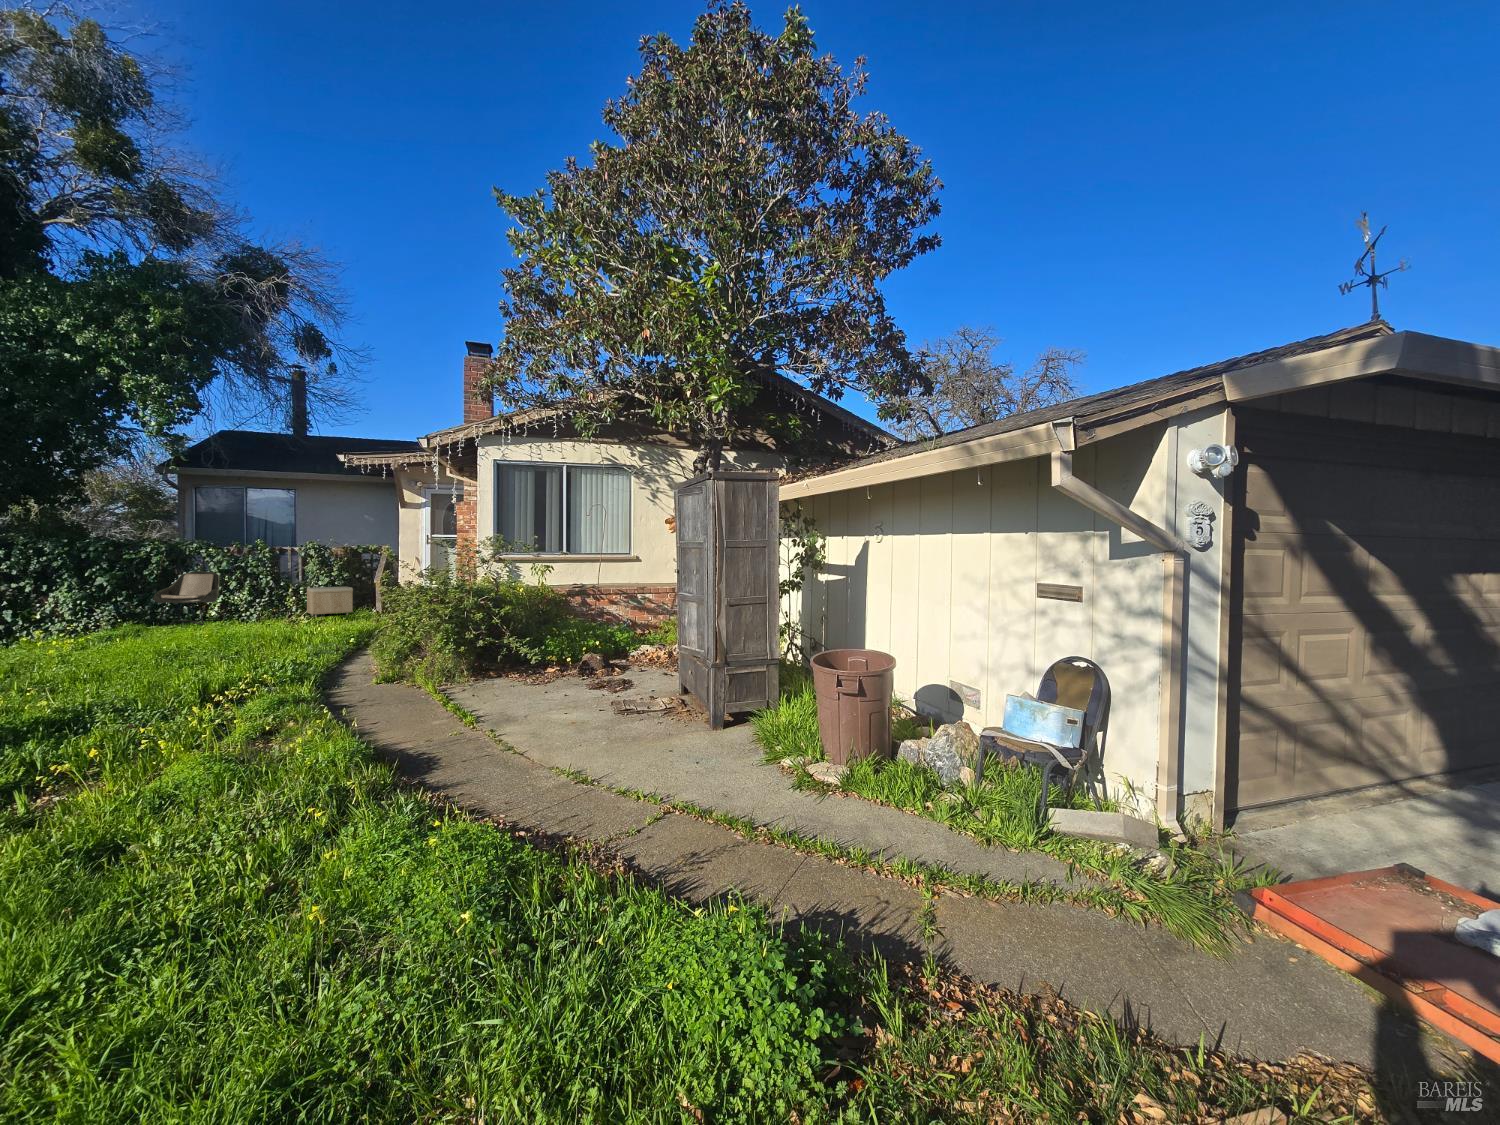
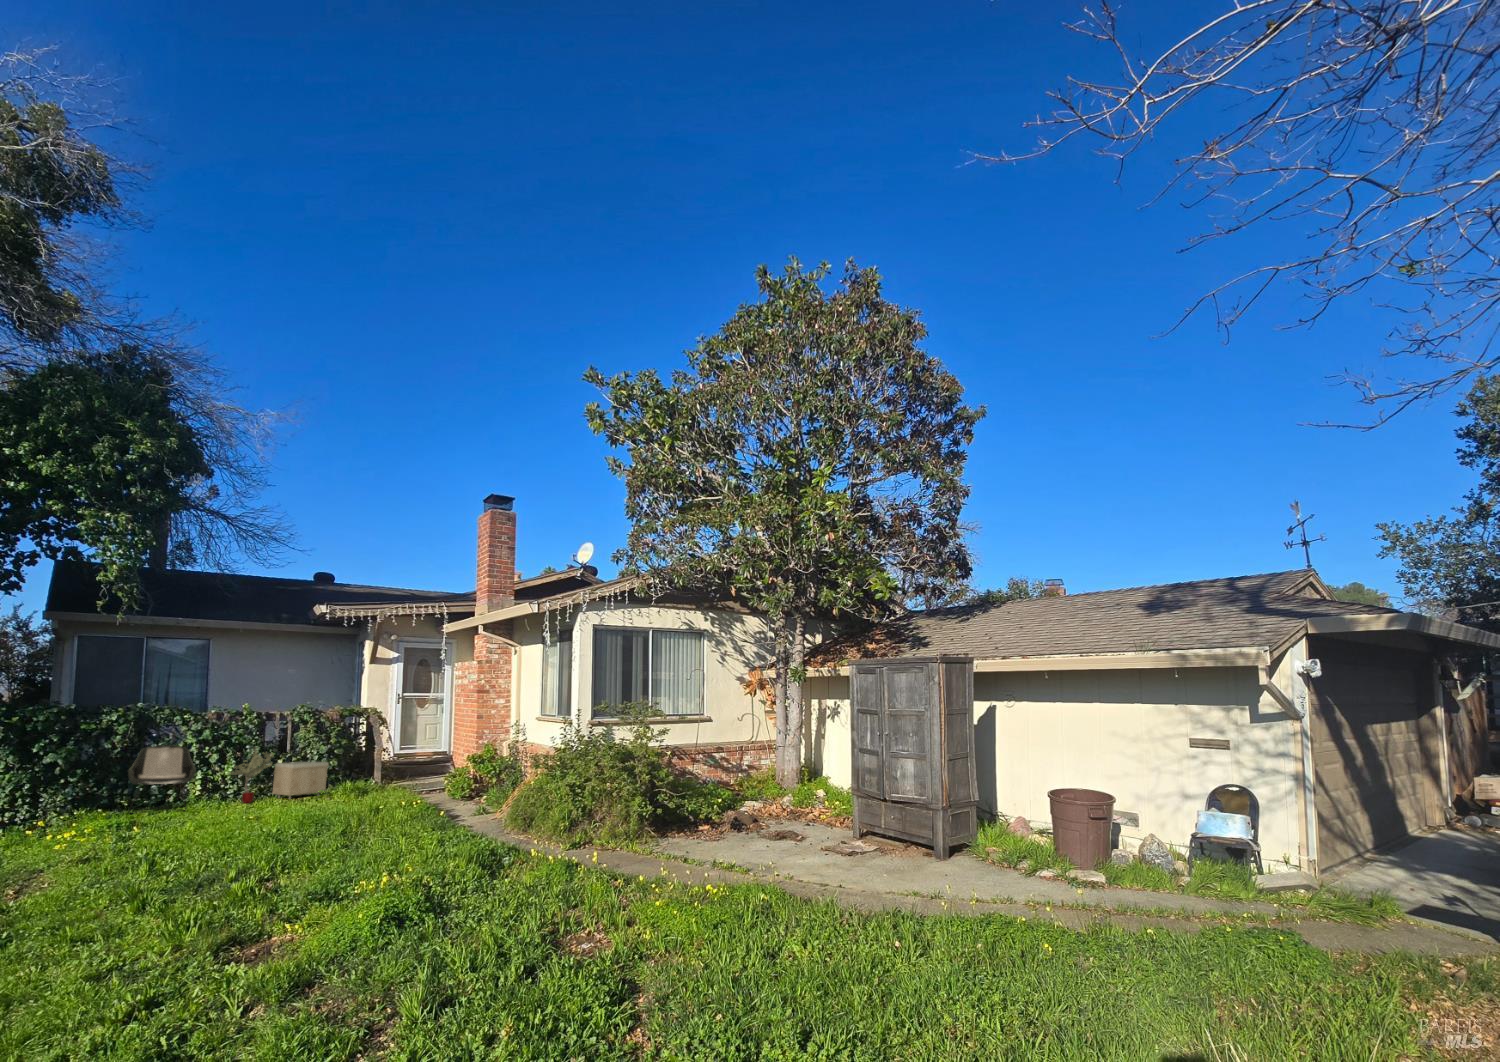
potted tree: none [251,574,296,620] -> present [231,748,274,803]

